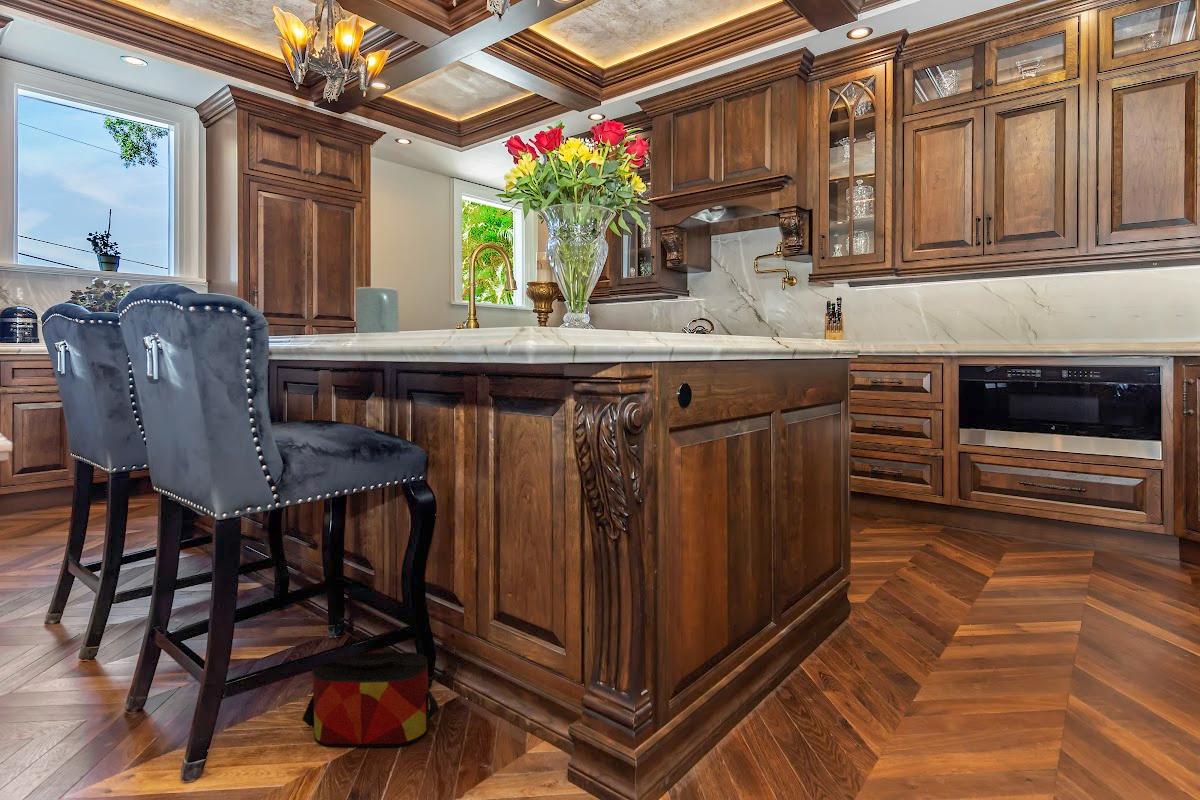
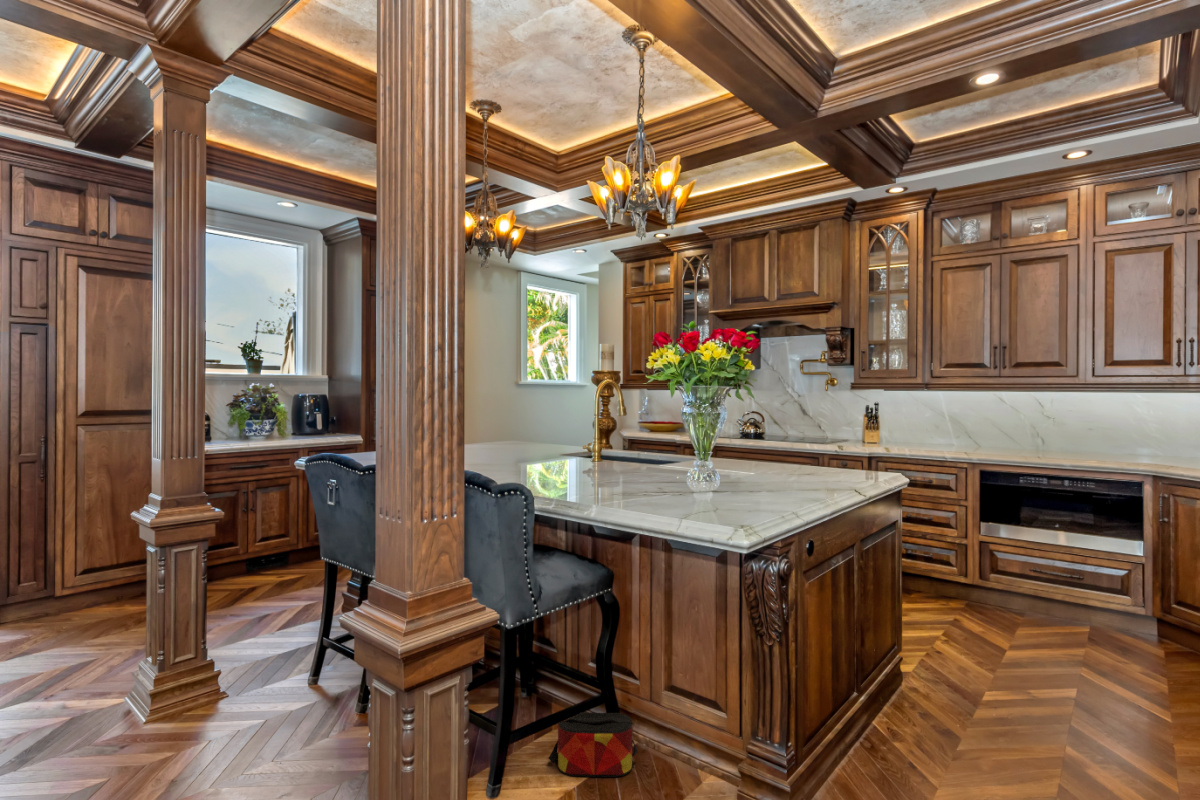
mug: present [356,287,399,333] -> none [593,473,619,507]

